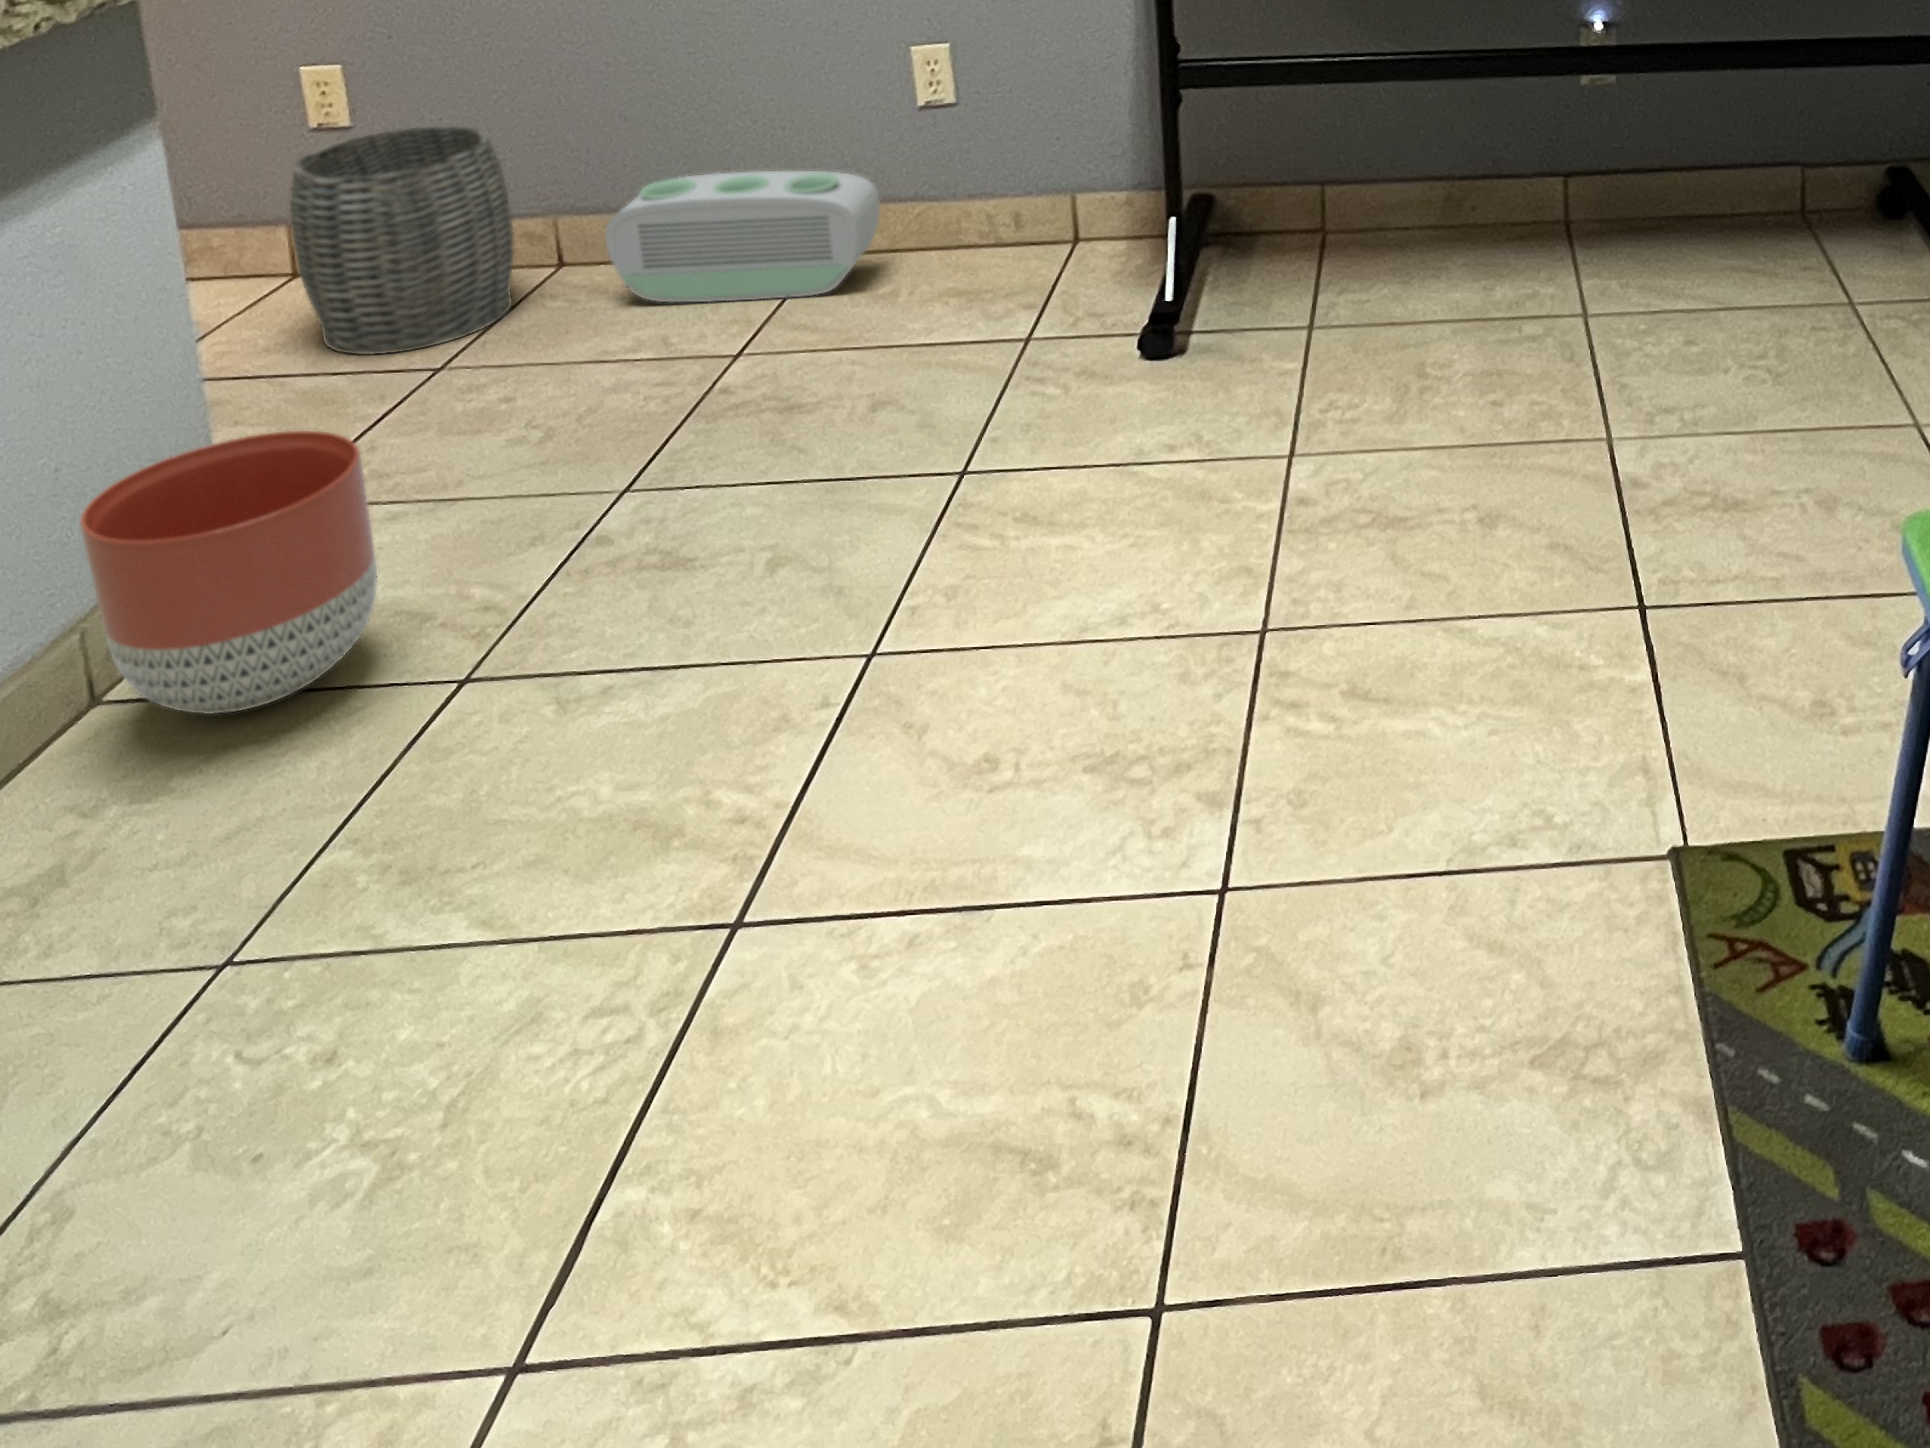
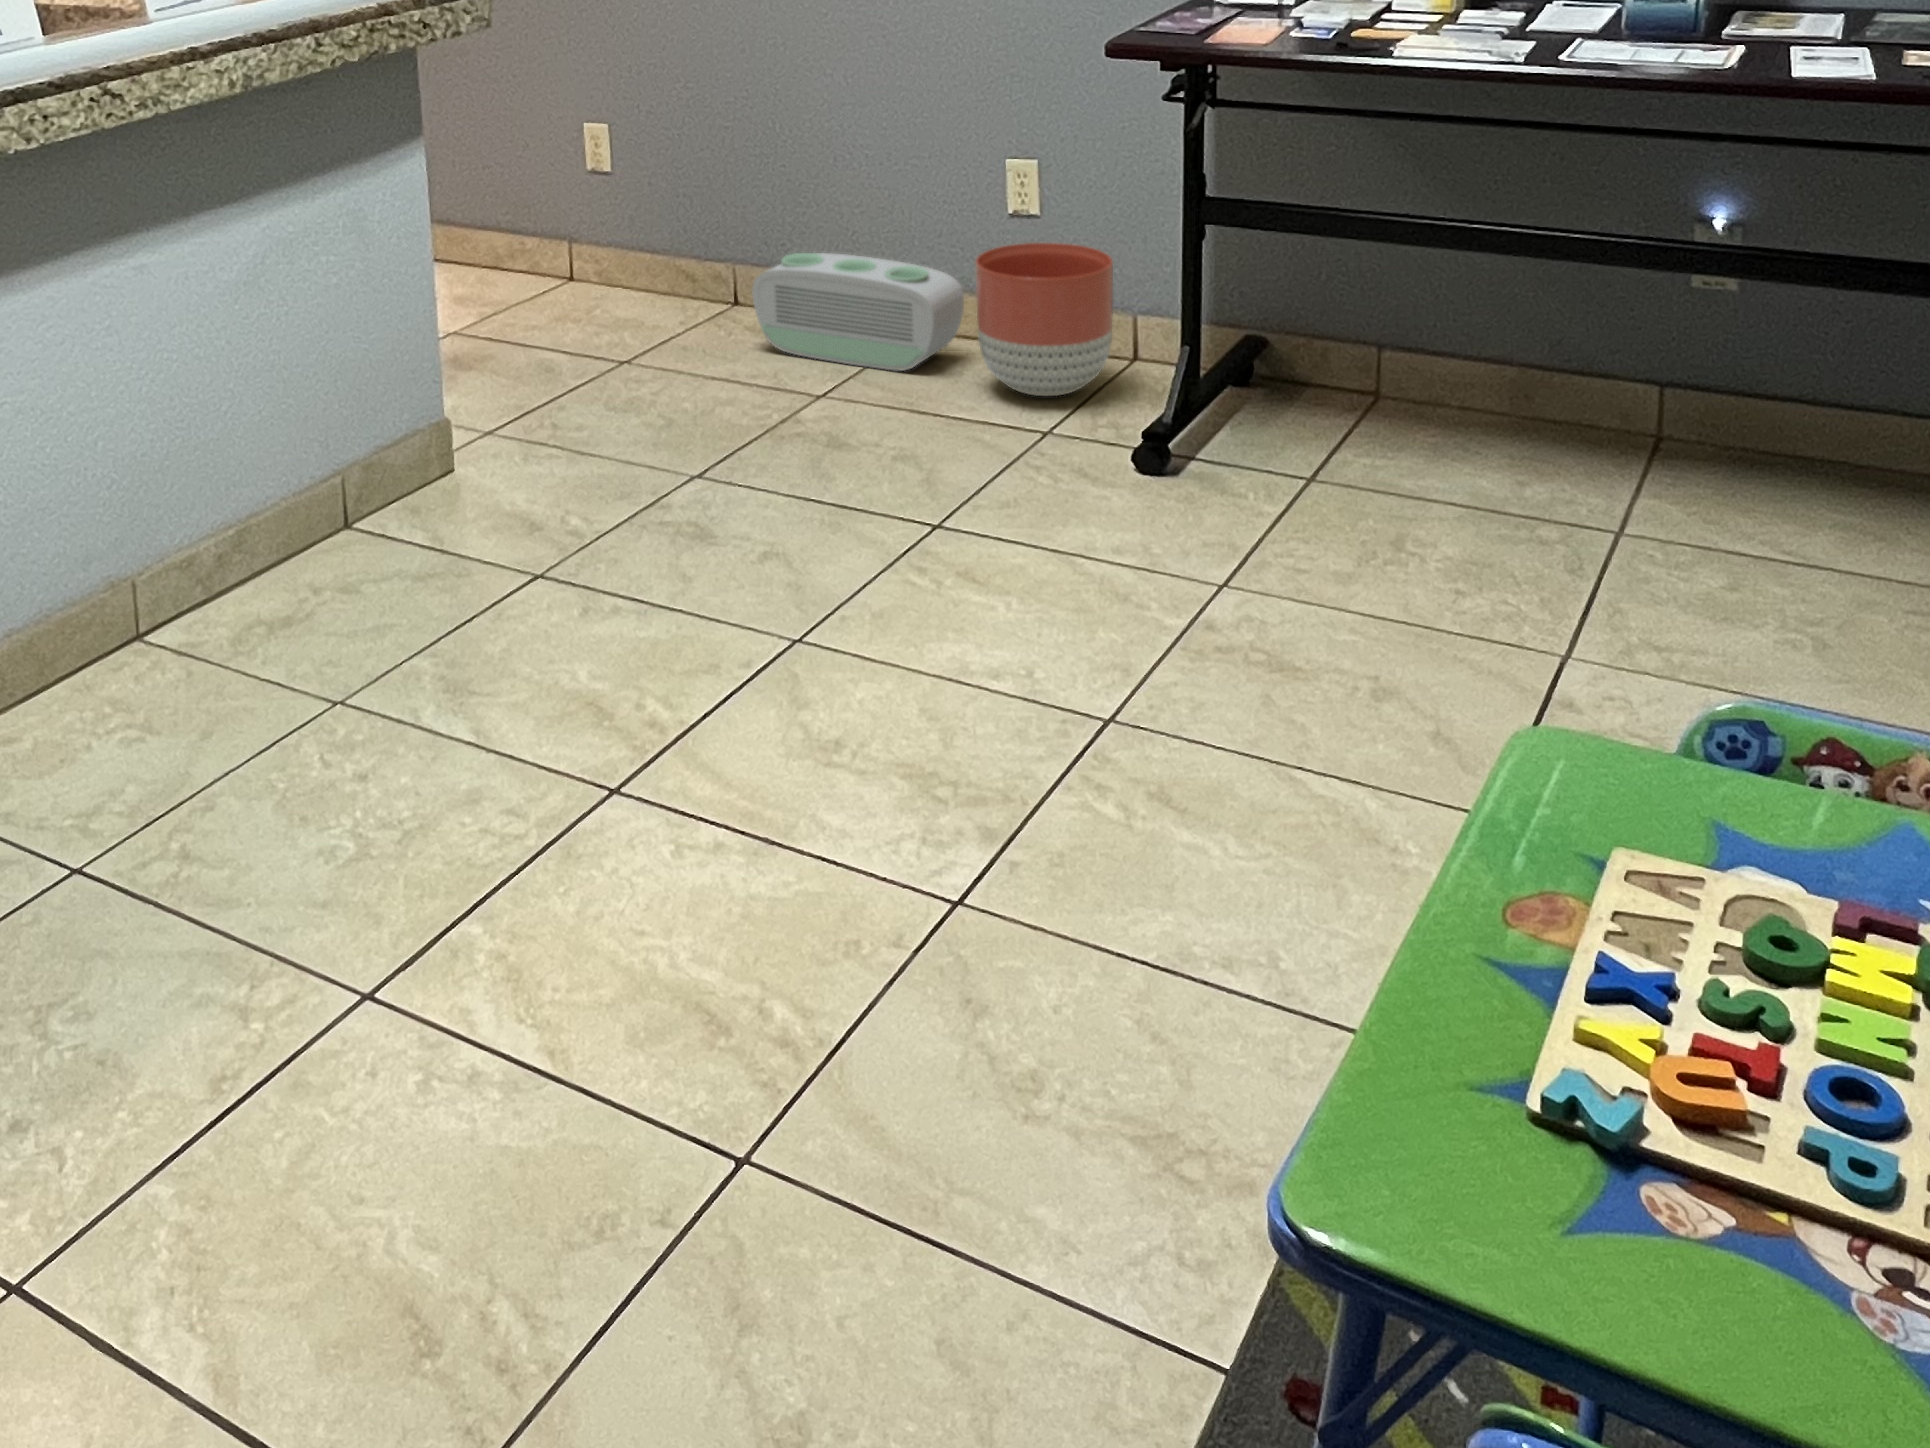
woven basket: present [290,126,513,354] -> none [556,184,698,352]
planter: present [80,431,377,714] -> present [975,243,1113,396]

